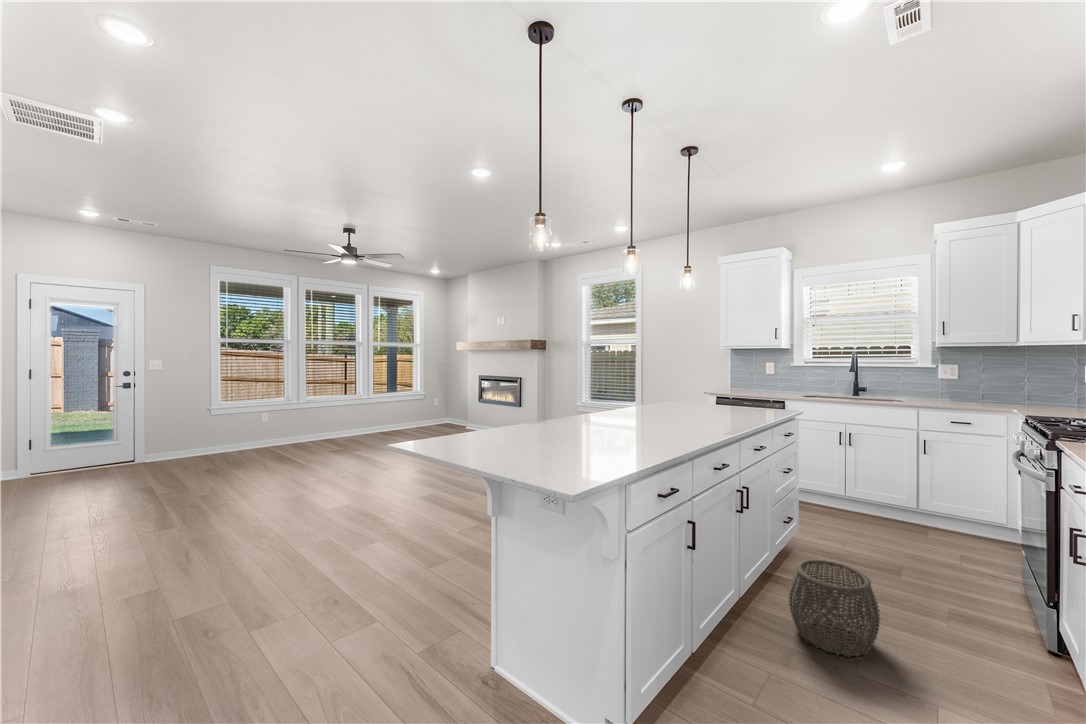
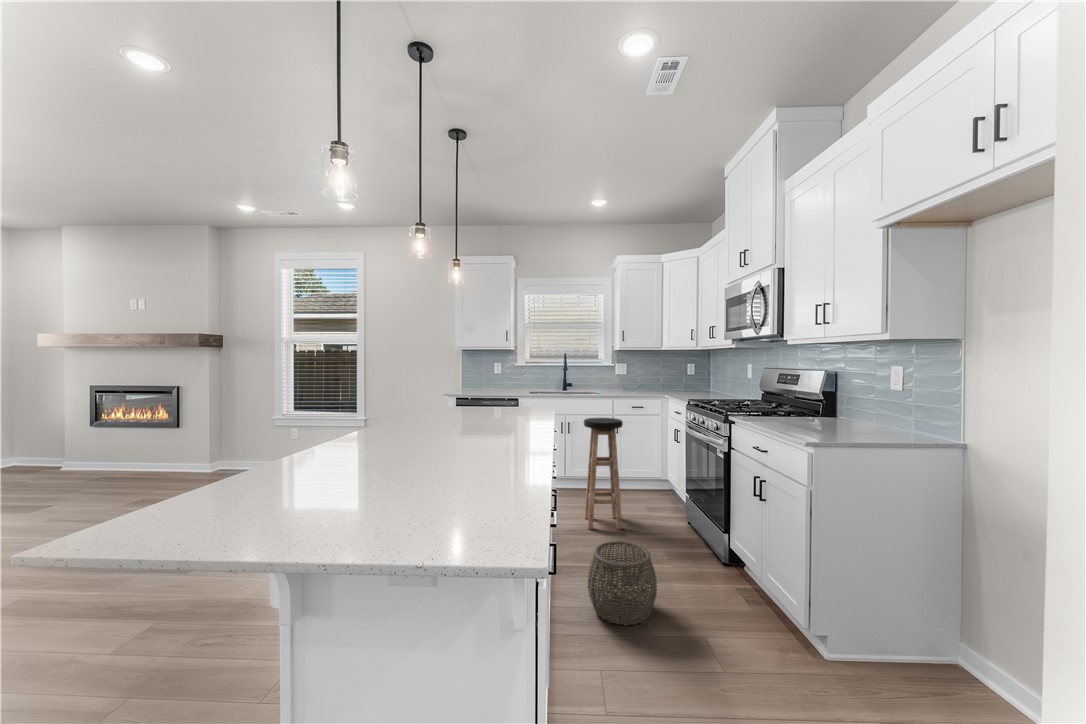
bar stool: none [846,428,904,568] -> present [584,418,623,529]

